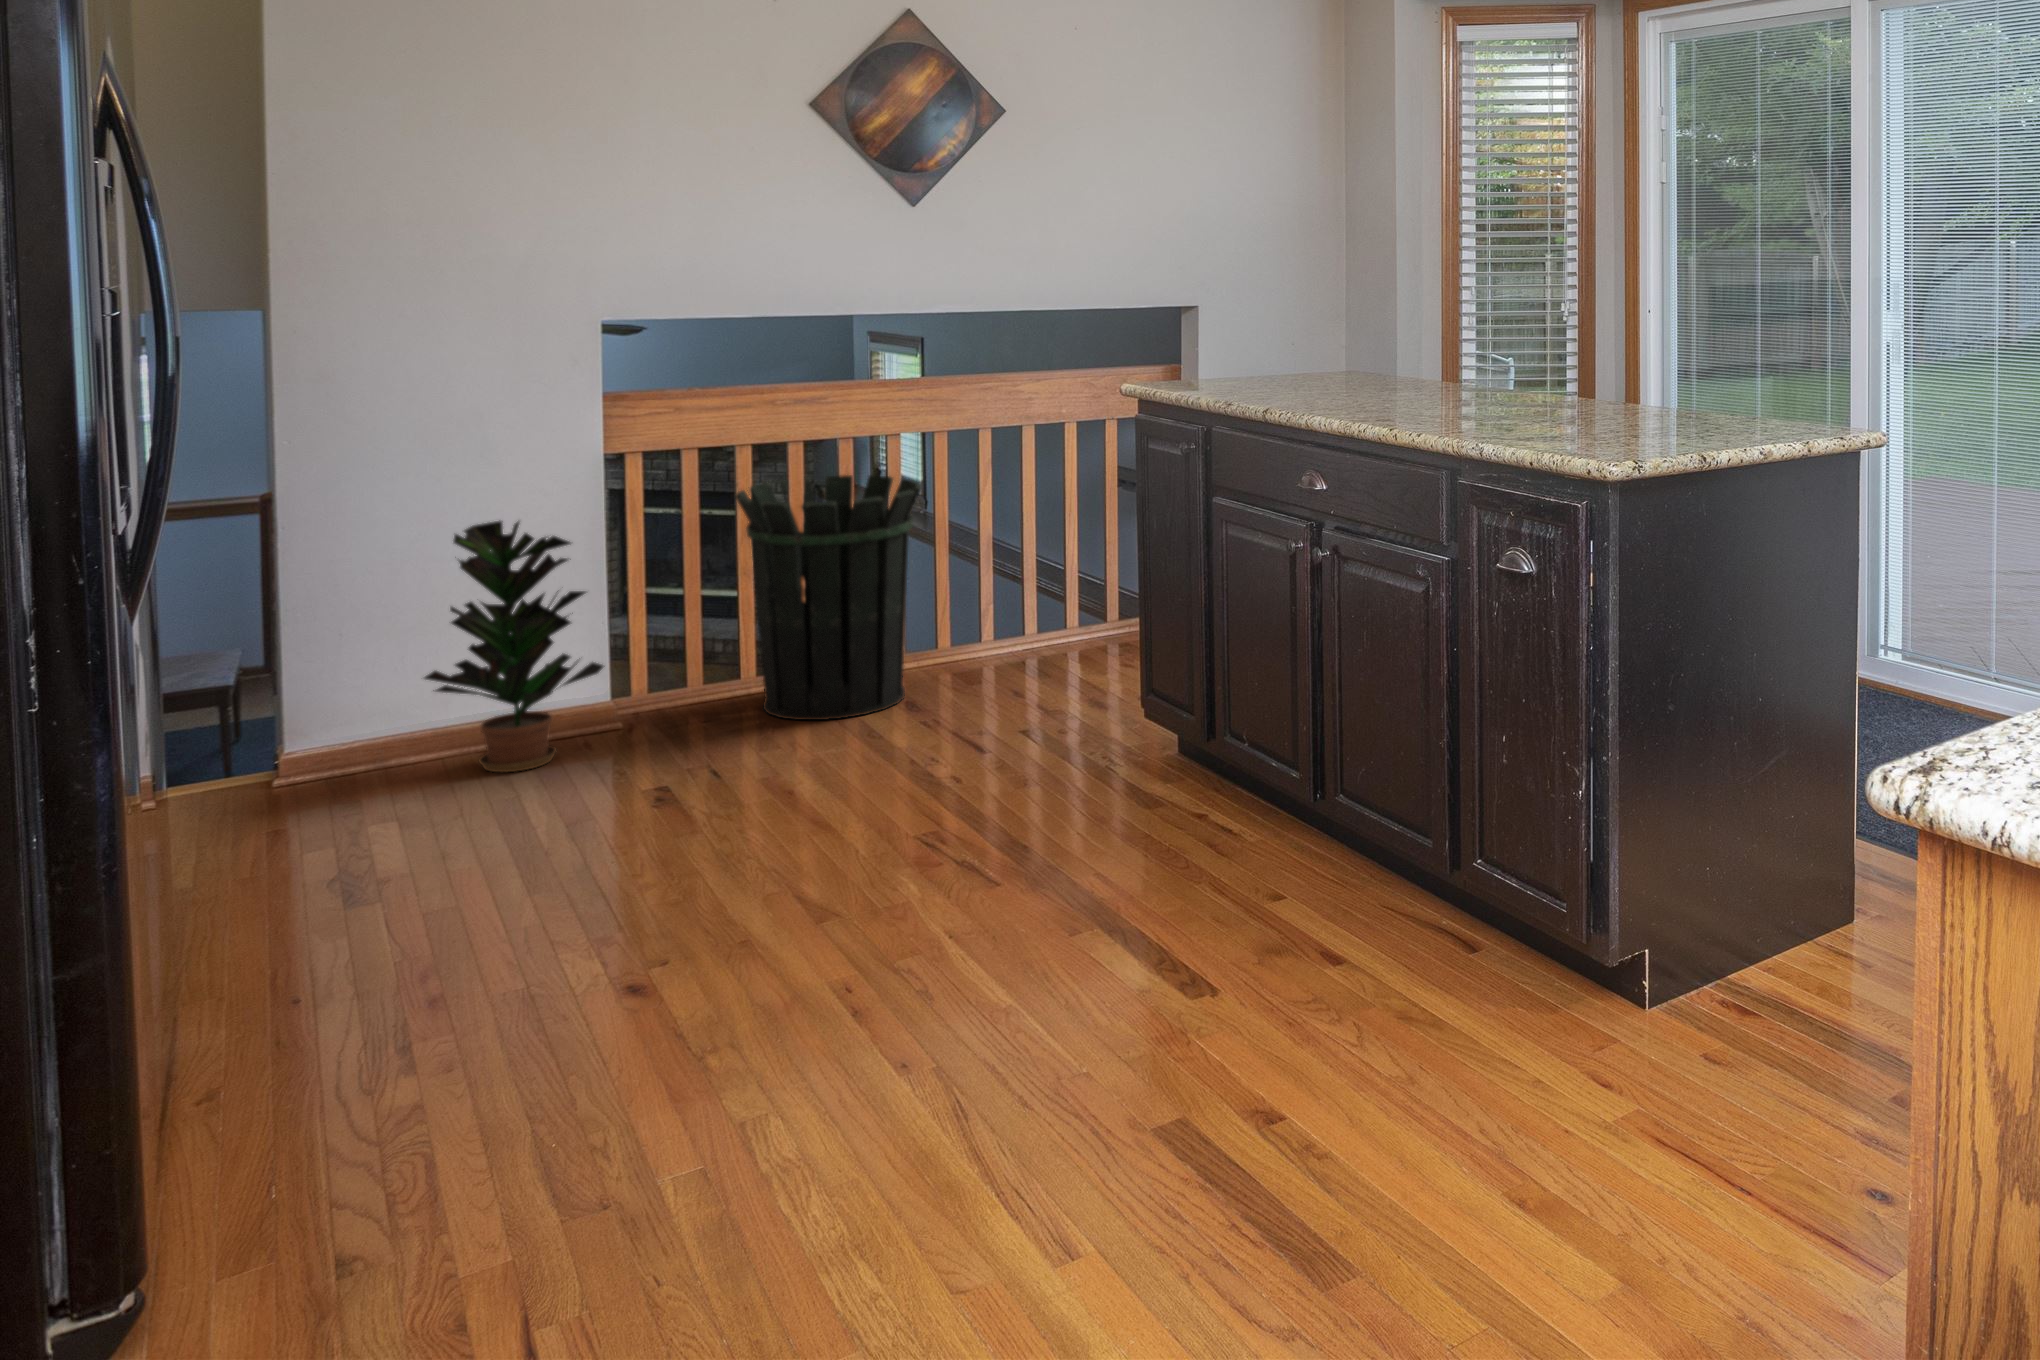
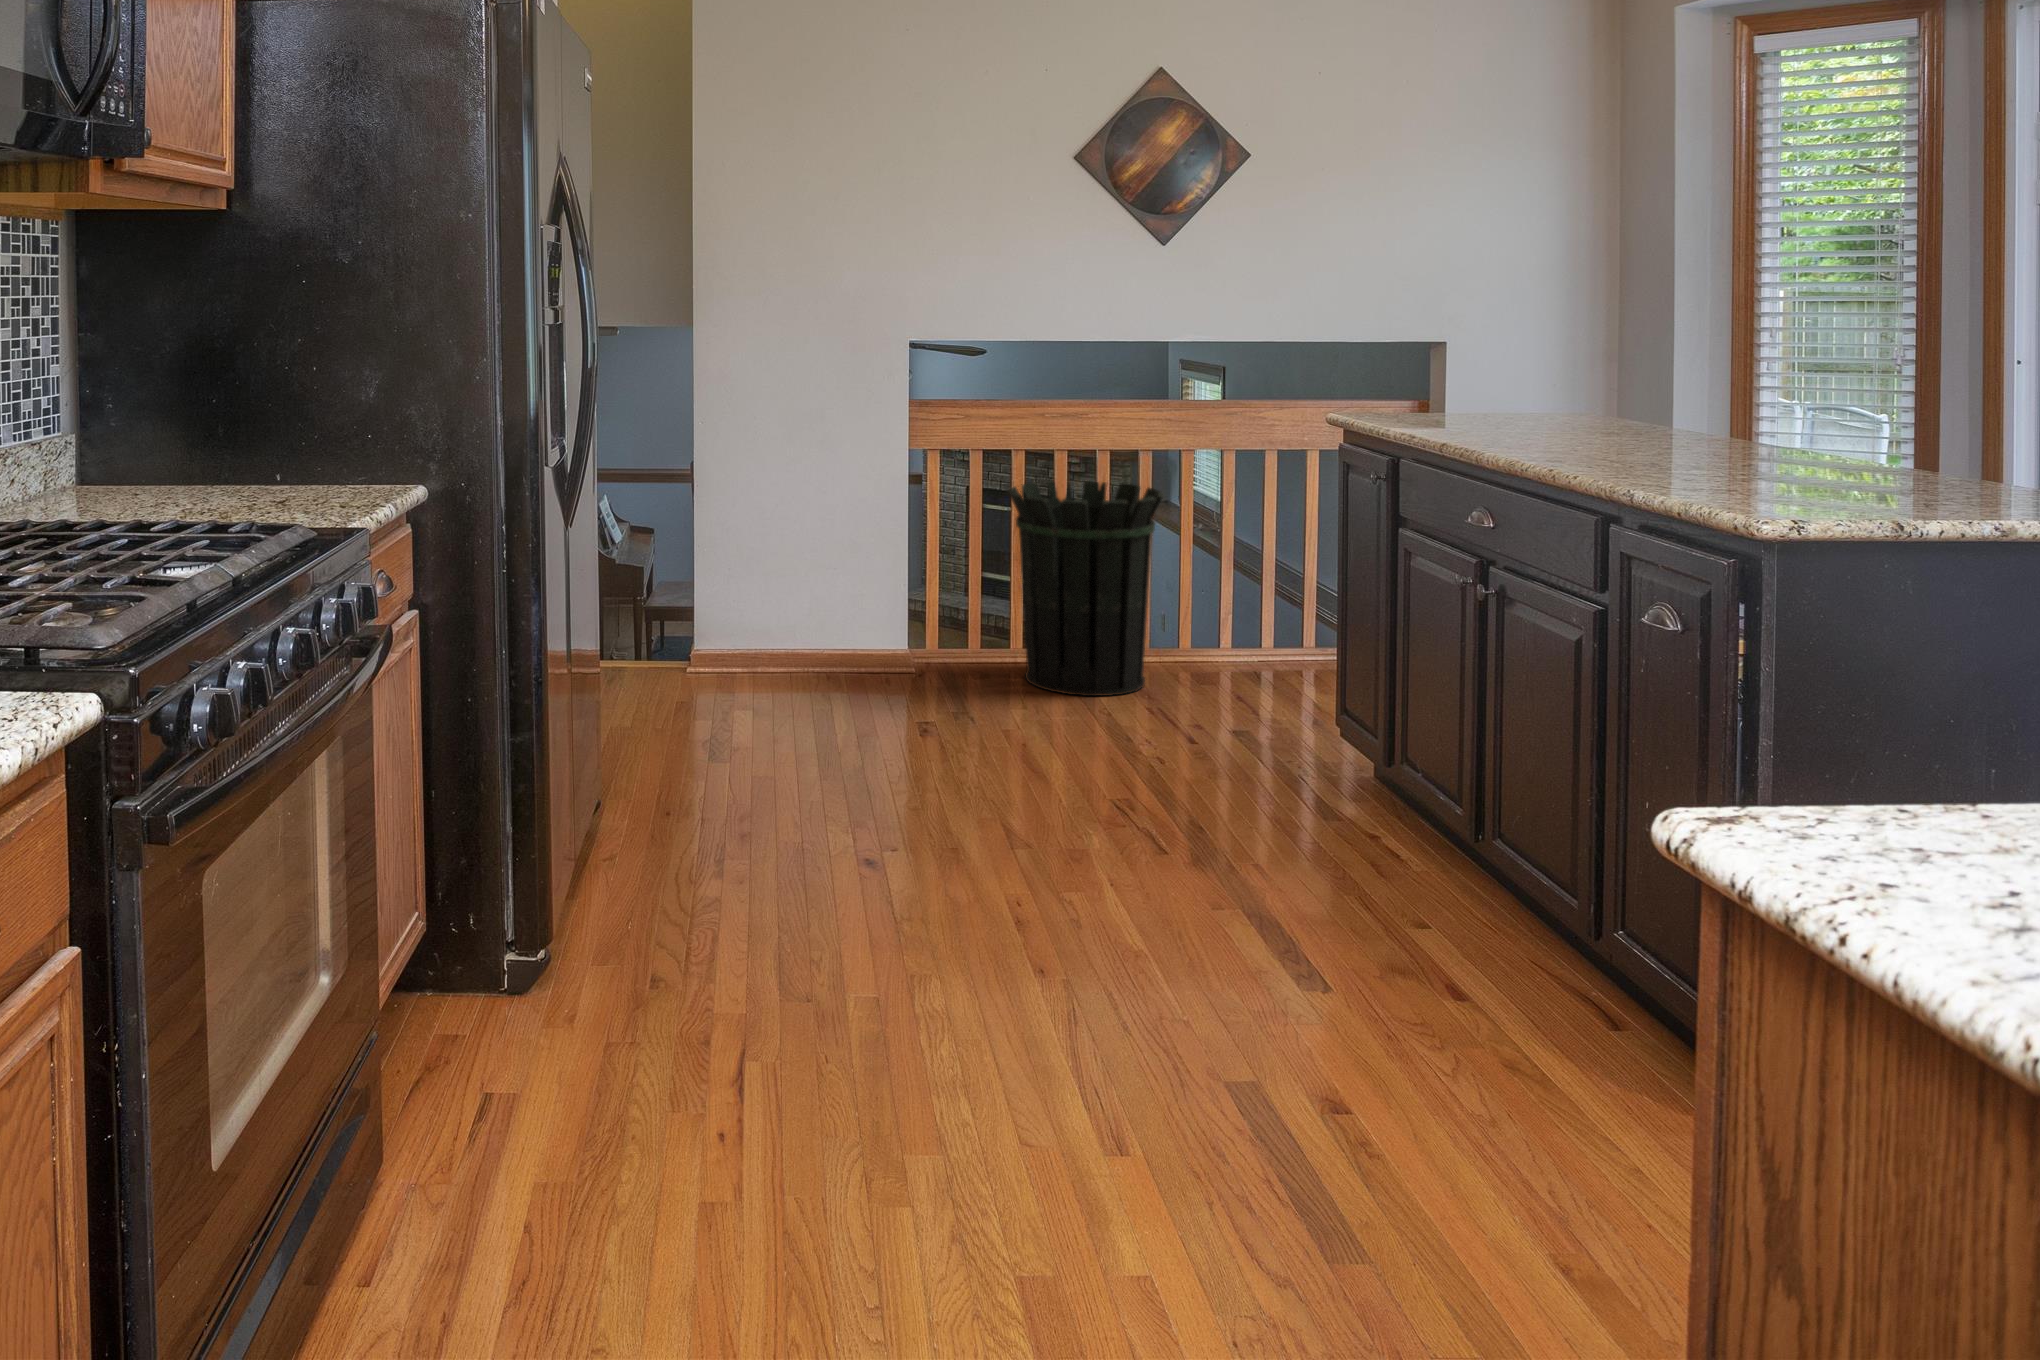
potted plant: present [425,520,603,772] -> none [776,493,903,696]

